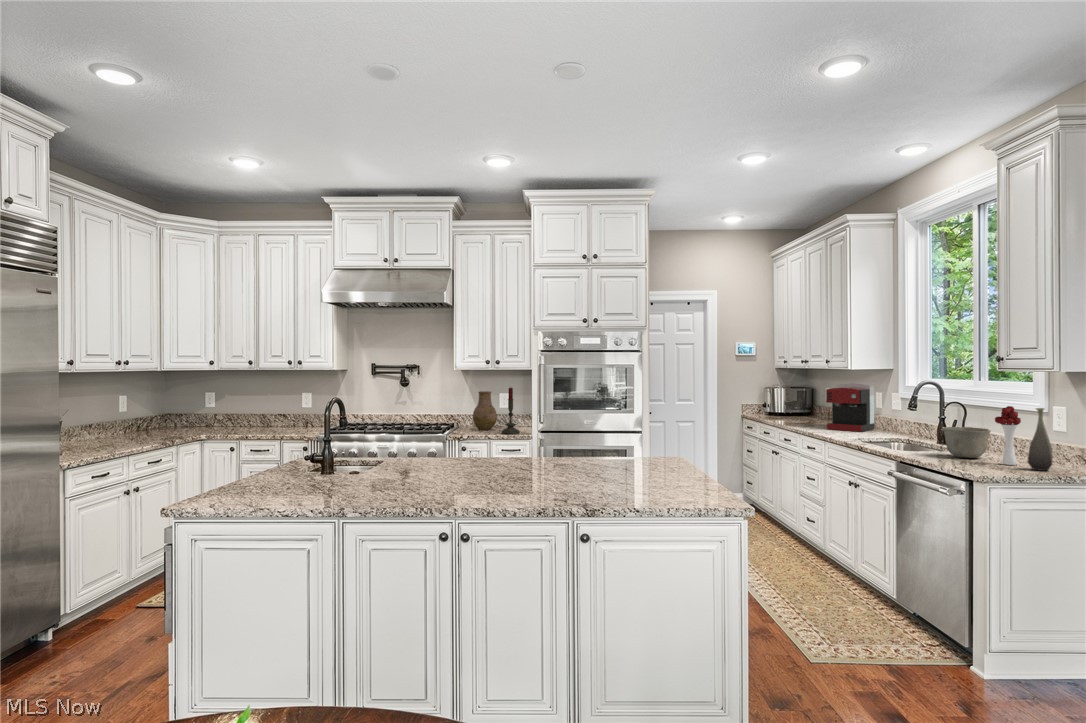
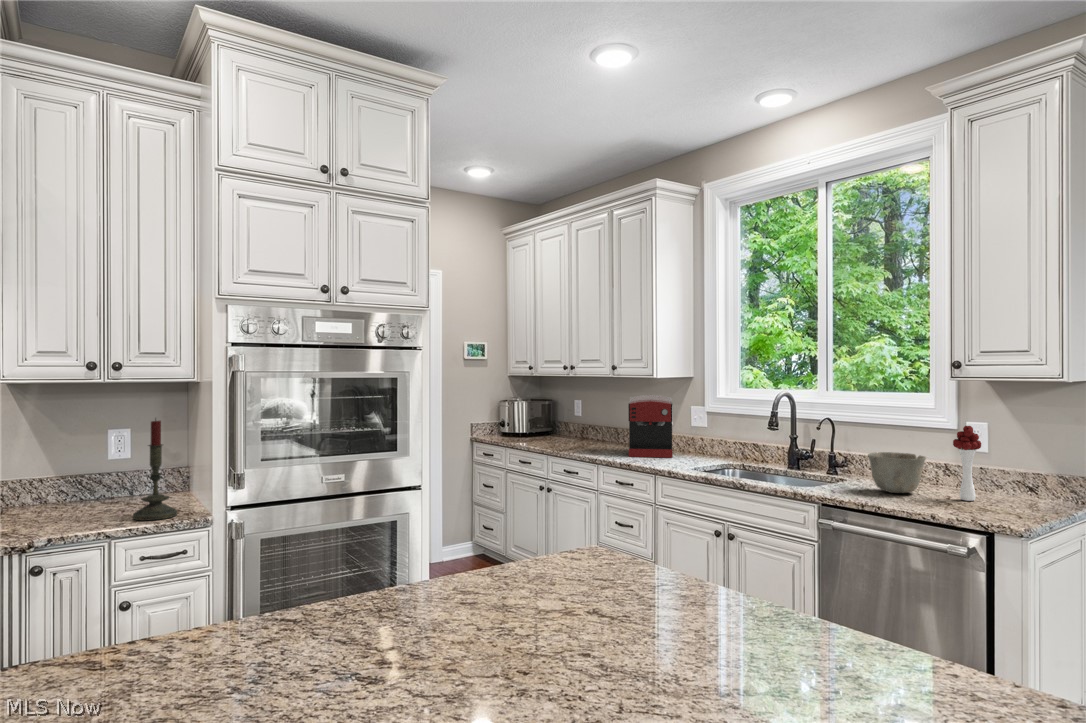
vase: present [473,391,497,430] -> none [44,429,107,514]
bottle: present [1028,408,1053,471] -> none [1005,428,1036,507]

